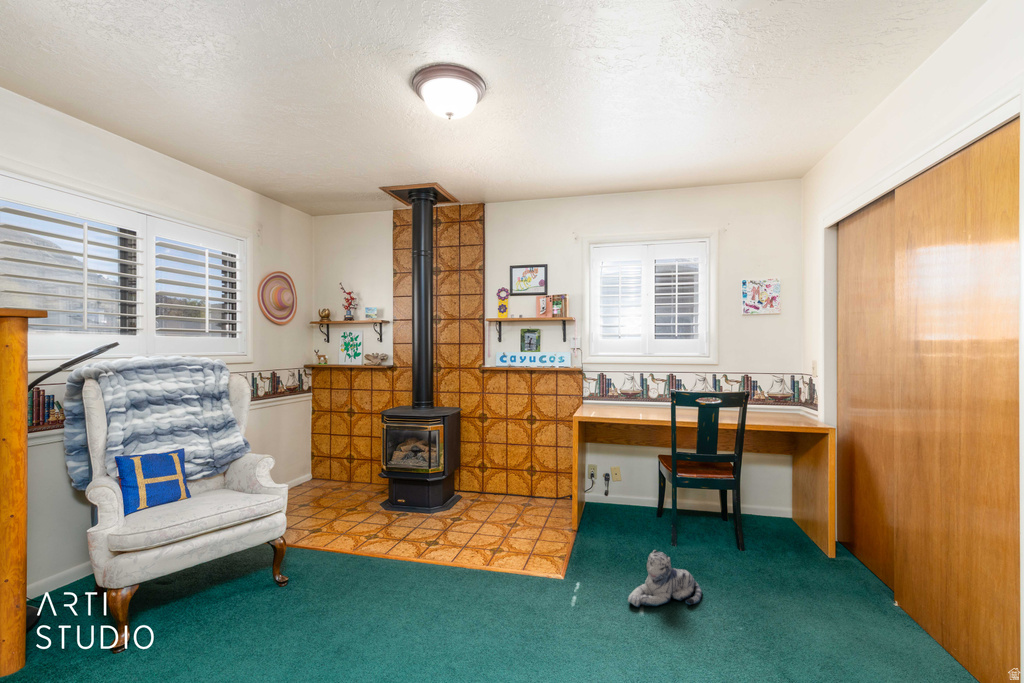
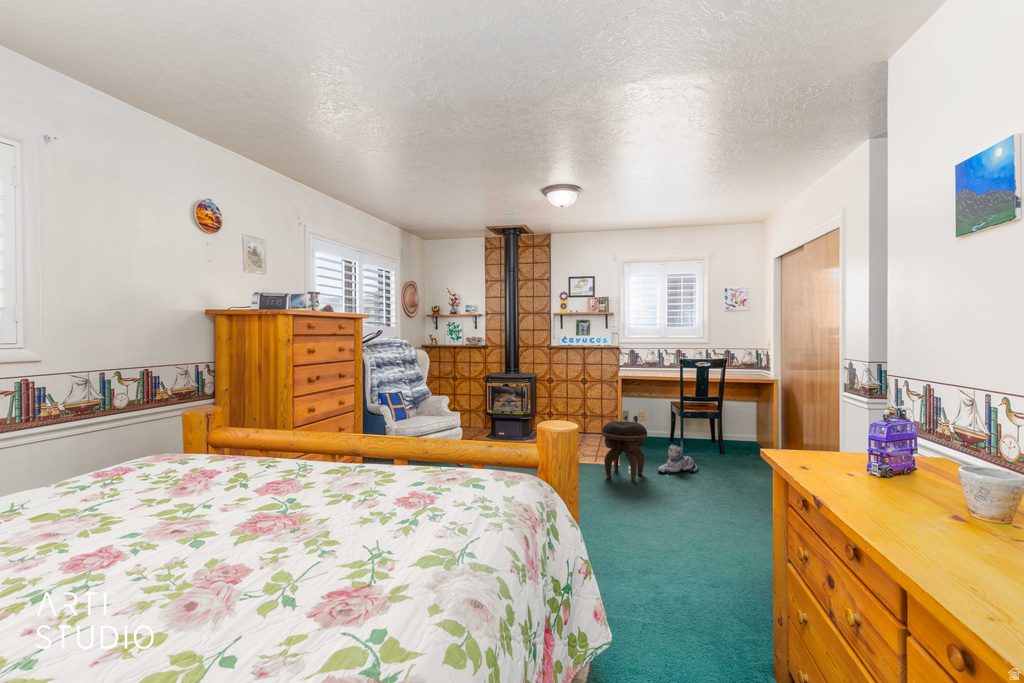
footstool: none [523,508,605,637] -> present [602,421,647,482]

